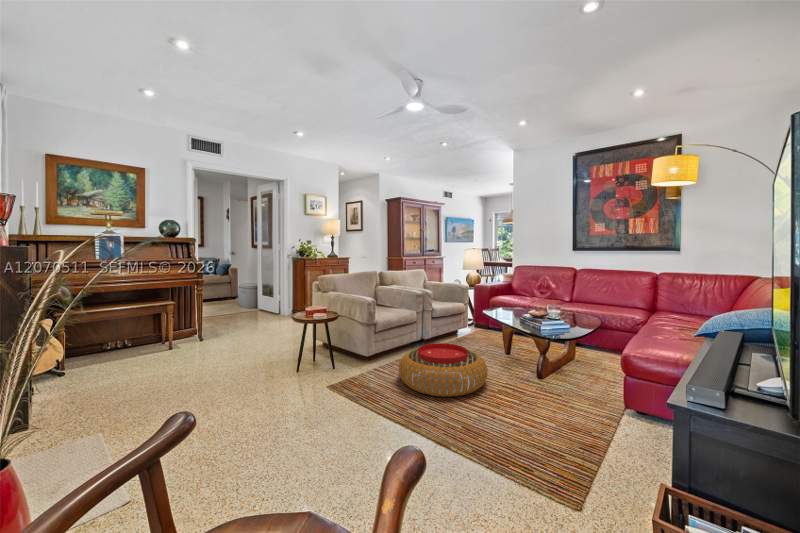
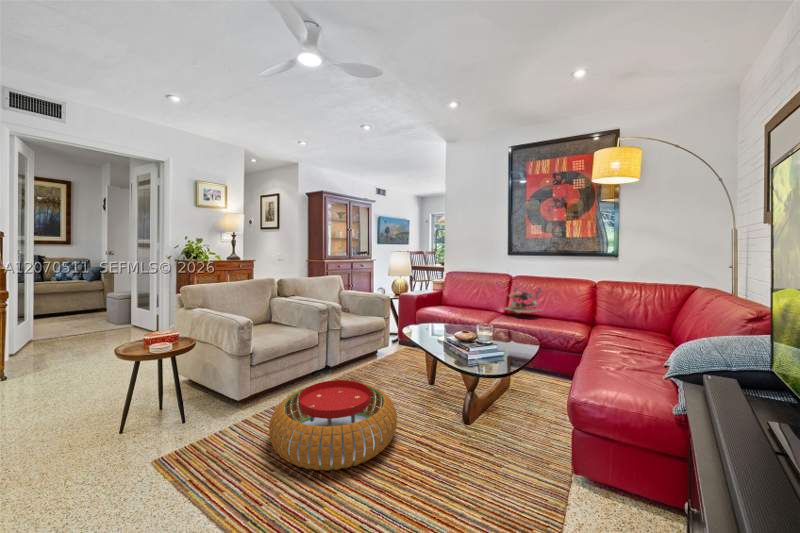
flower arrangement: none [568,278,607,304] -> present [504,288,541,314]

